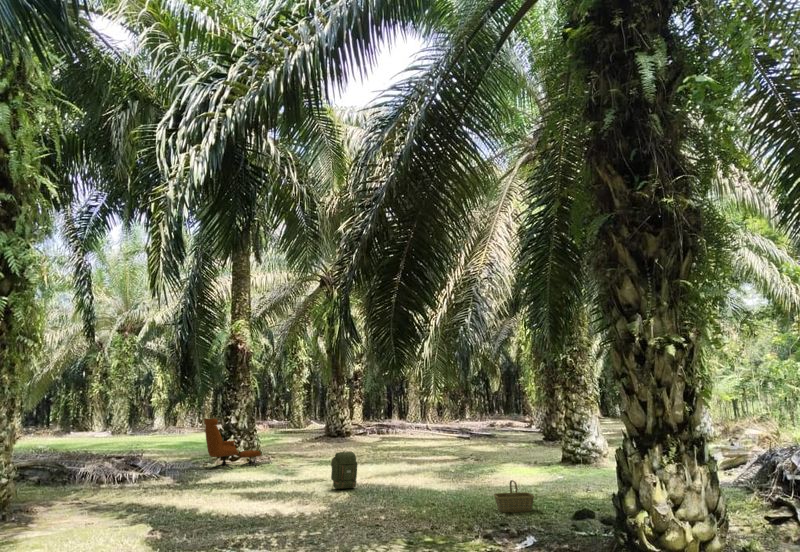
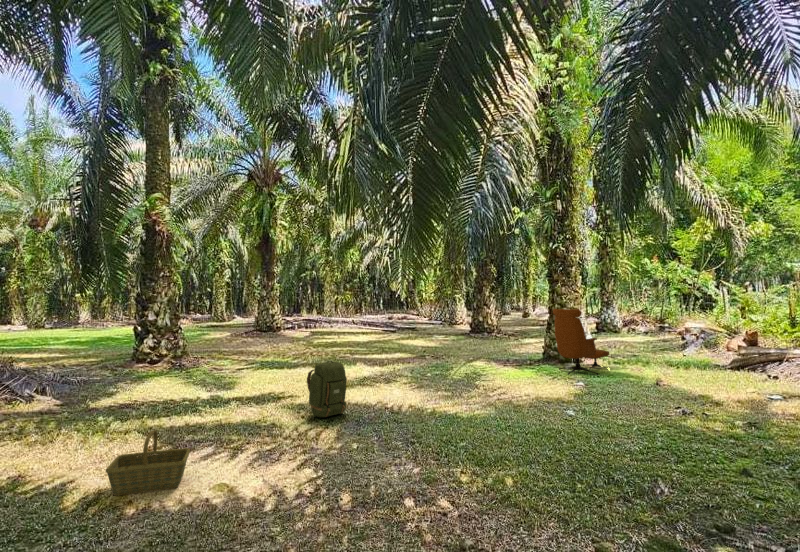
lounge chair: present [204,418,261,470] -> present [553,309,609,375]
basket: present [494,480,534,512] -> present [106,430,190,496]

